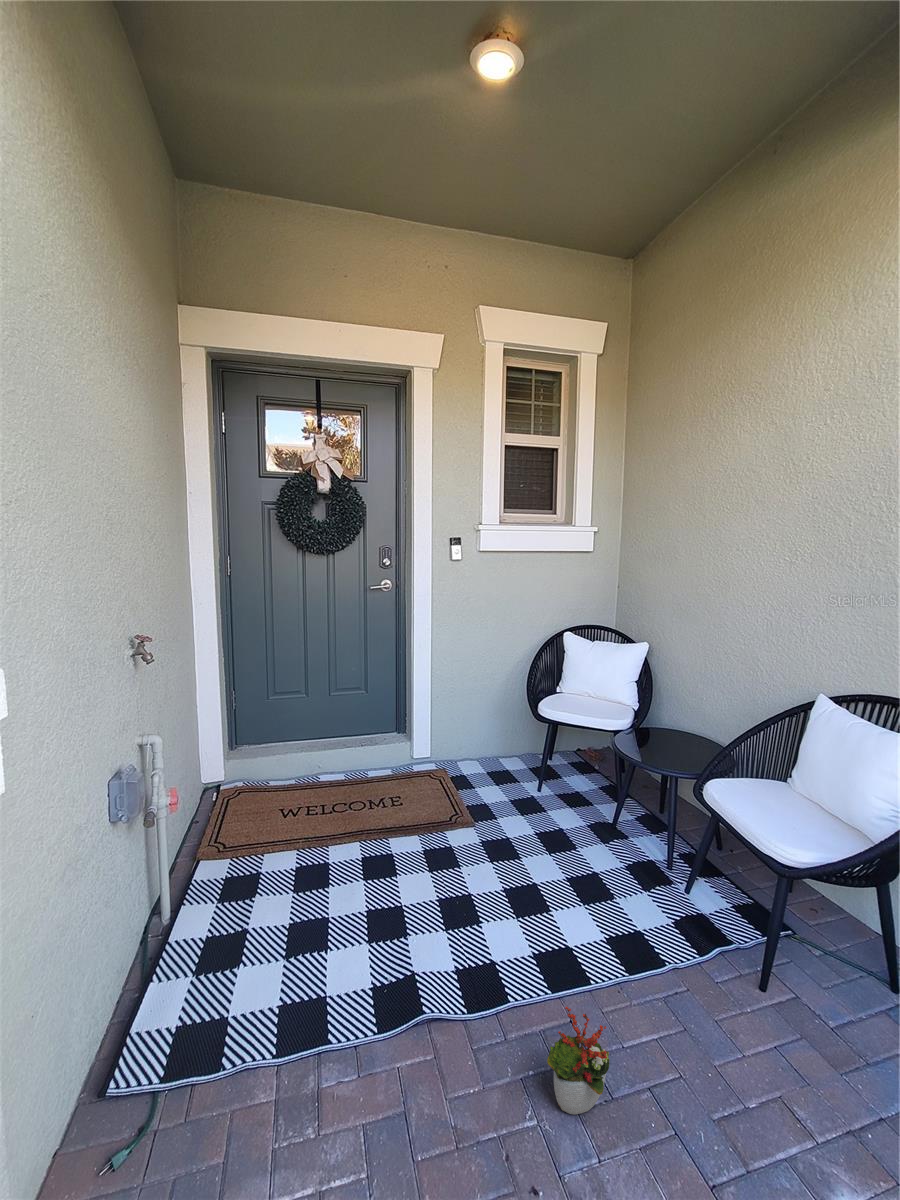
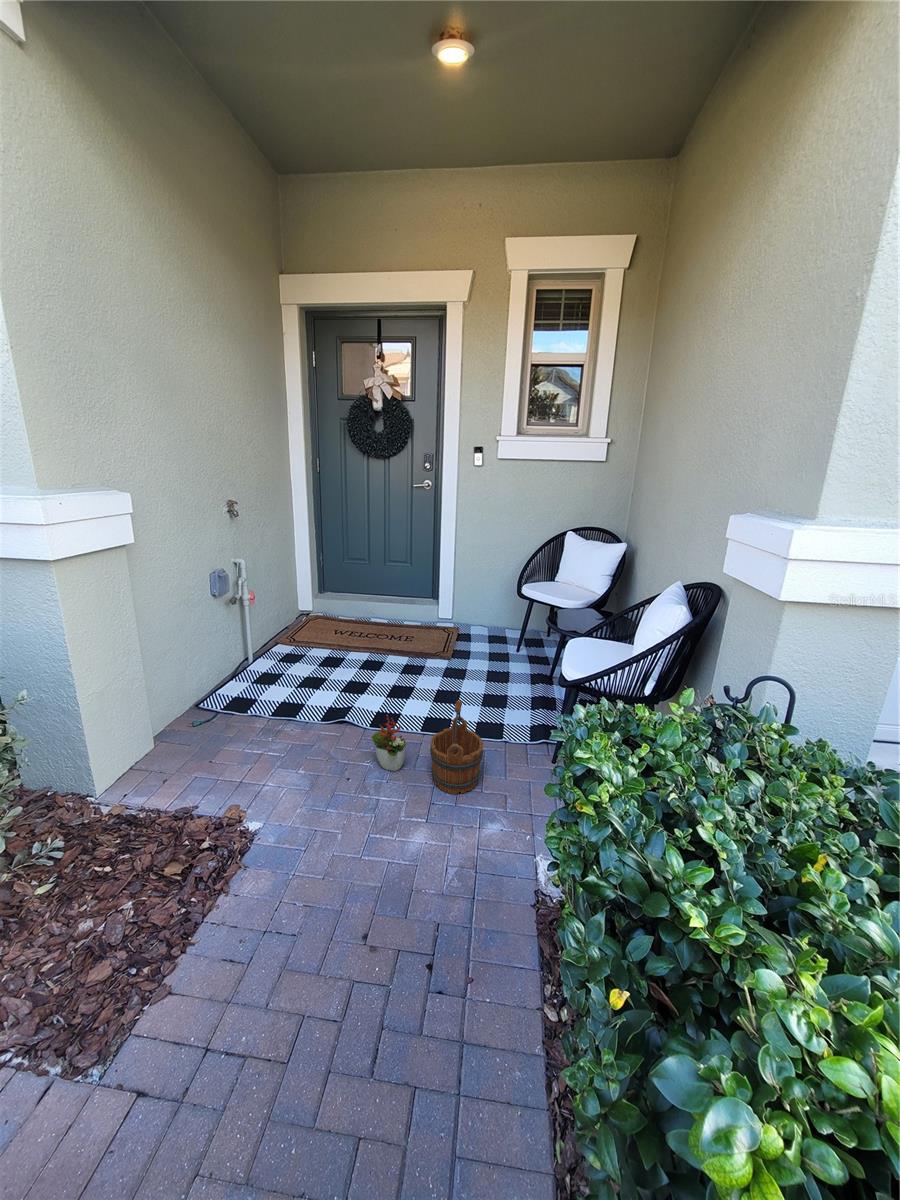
wooden bucket: none [642,946,742,1129] -> present [430,701,483,794]

